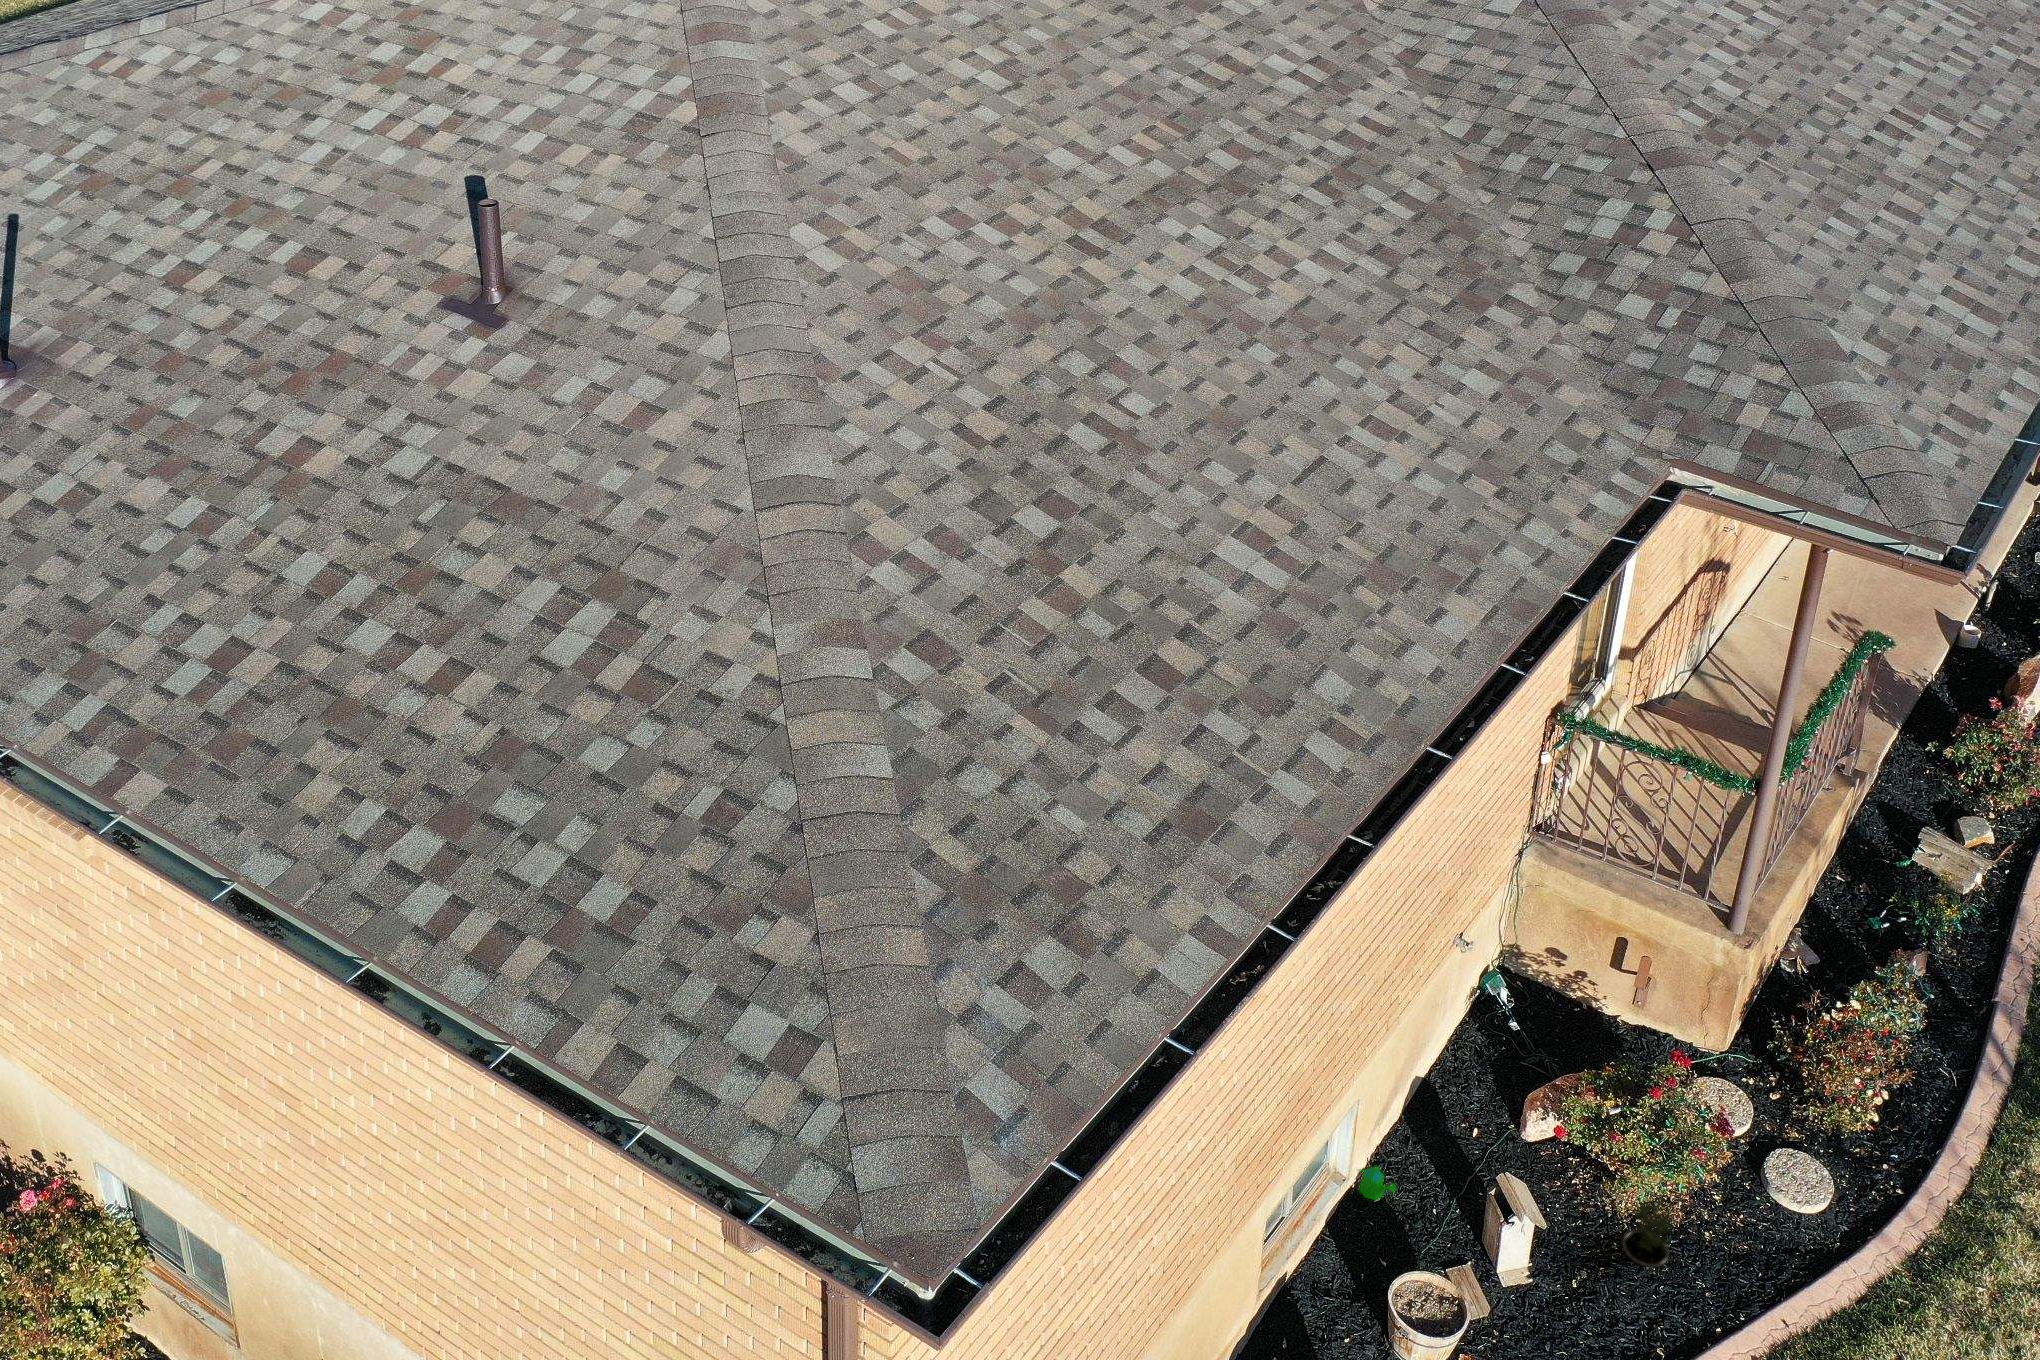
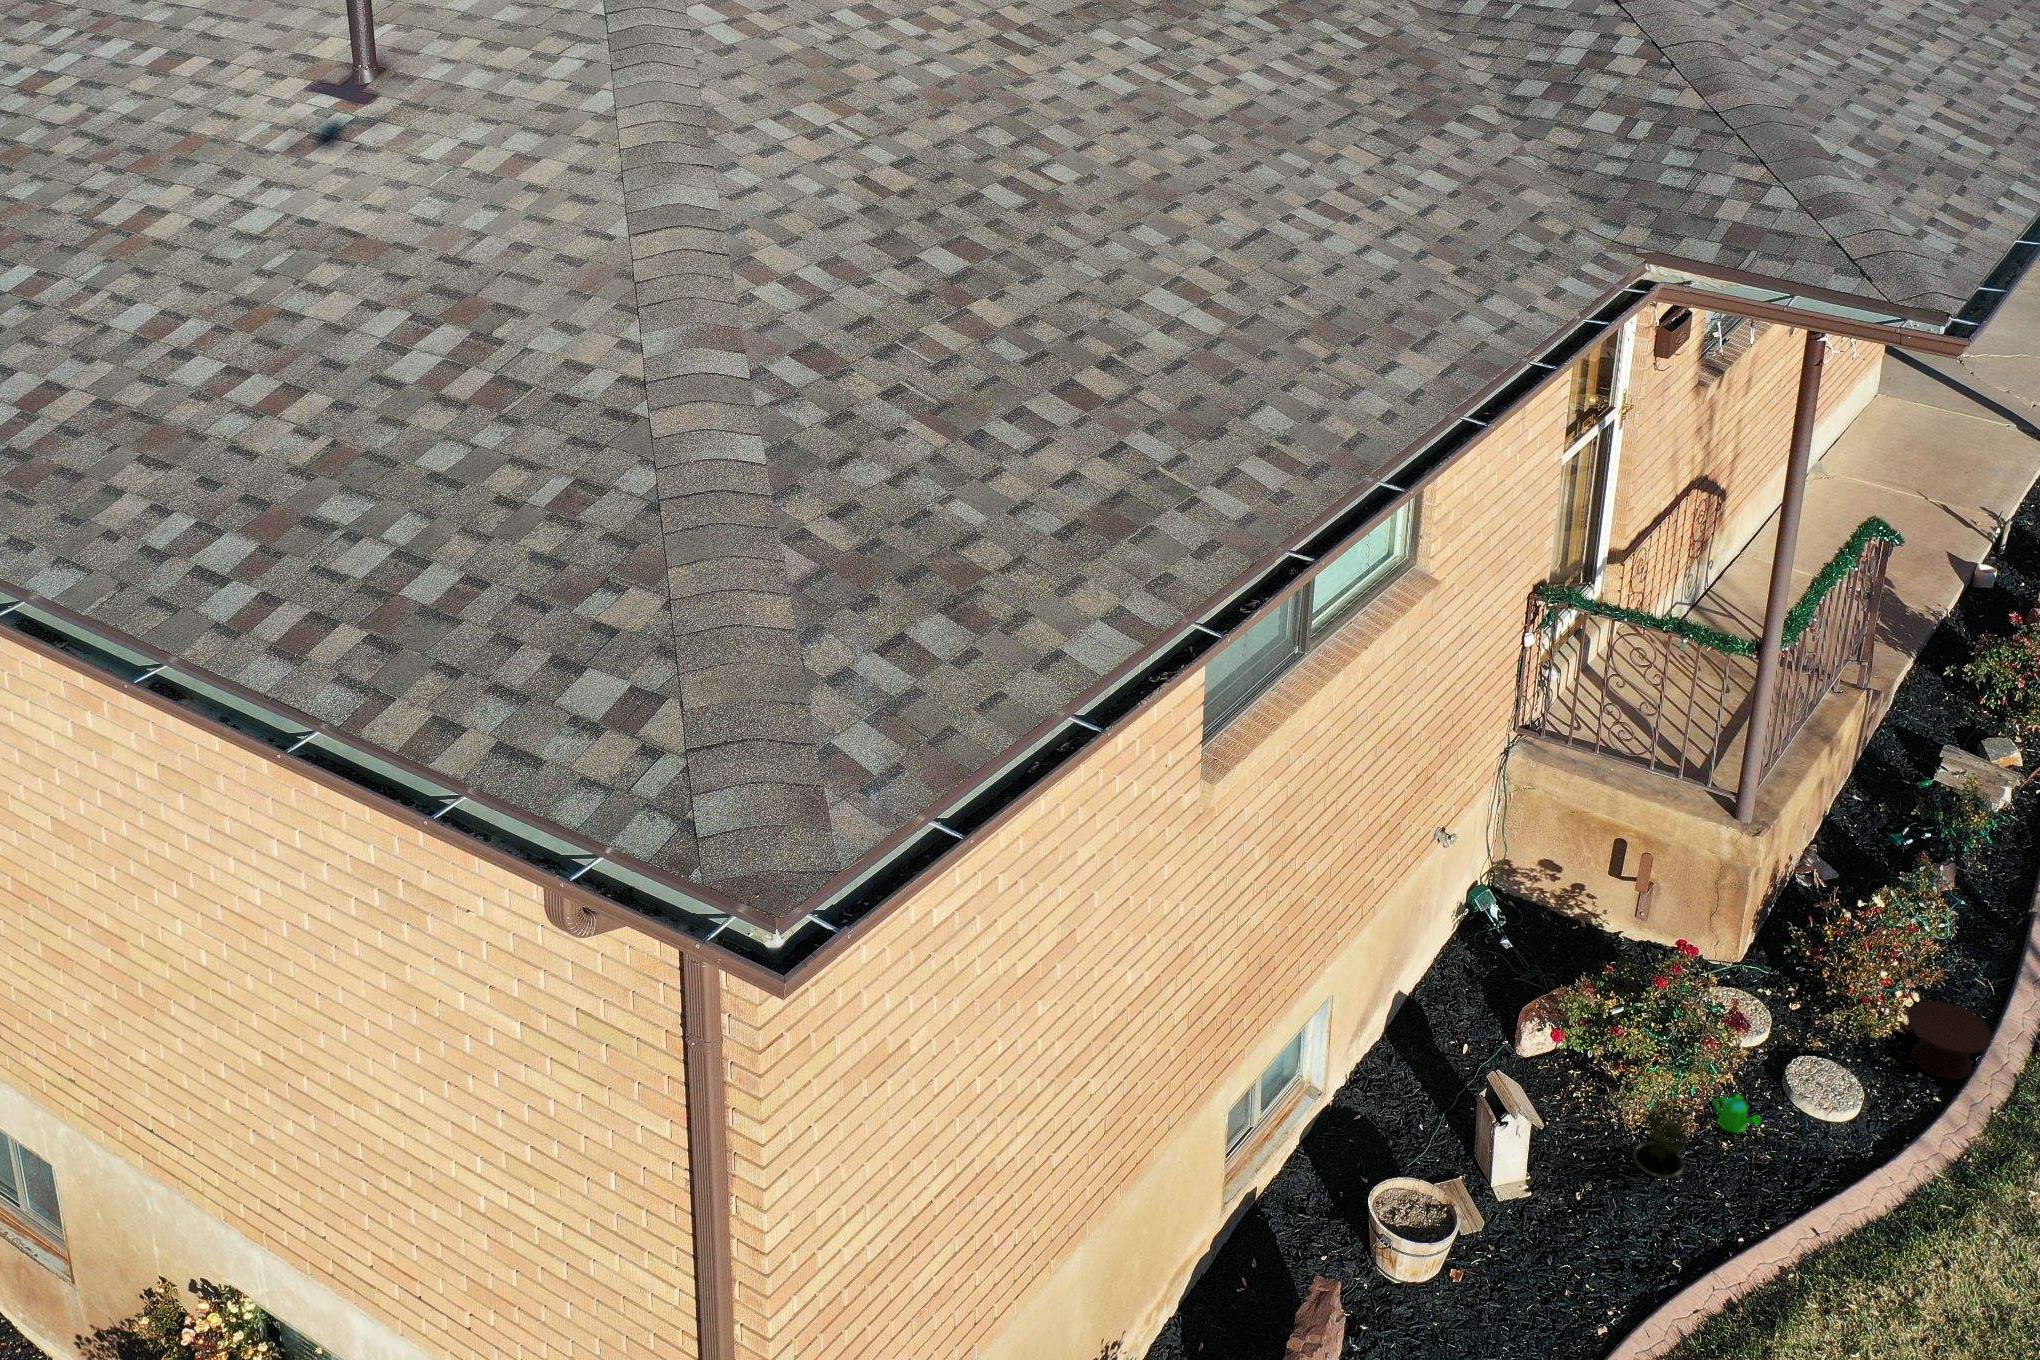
side table: none [1876,1096,1952,1170] -> present [1907,1002,1992,1079]
watering can: present [1359,1167,1396,1200] -> present [1714,1094,1761,1133]

